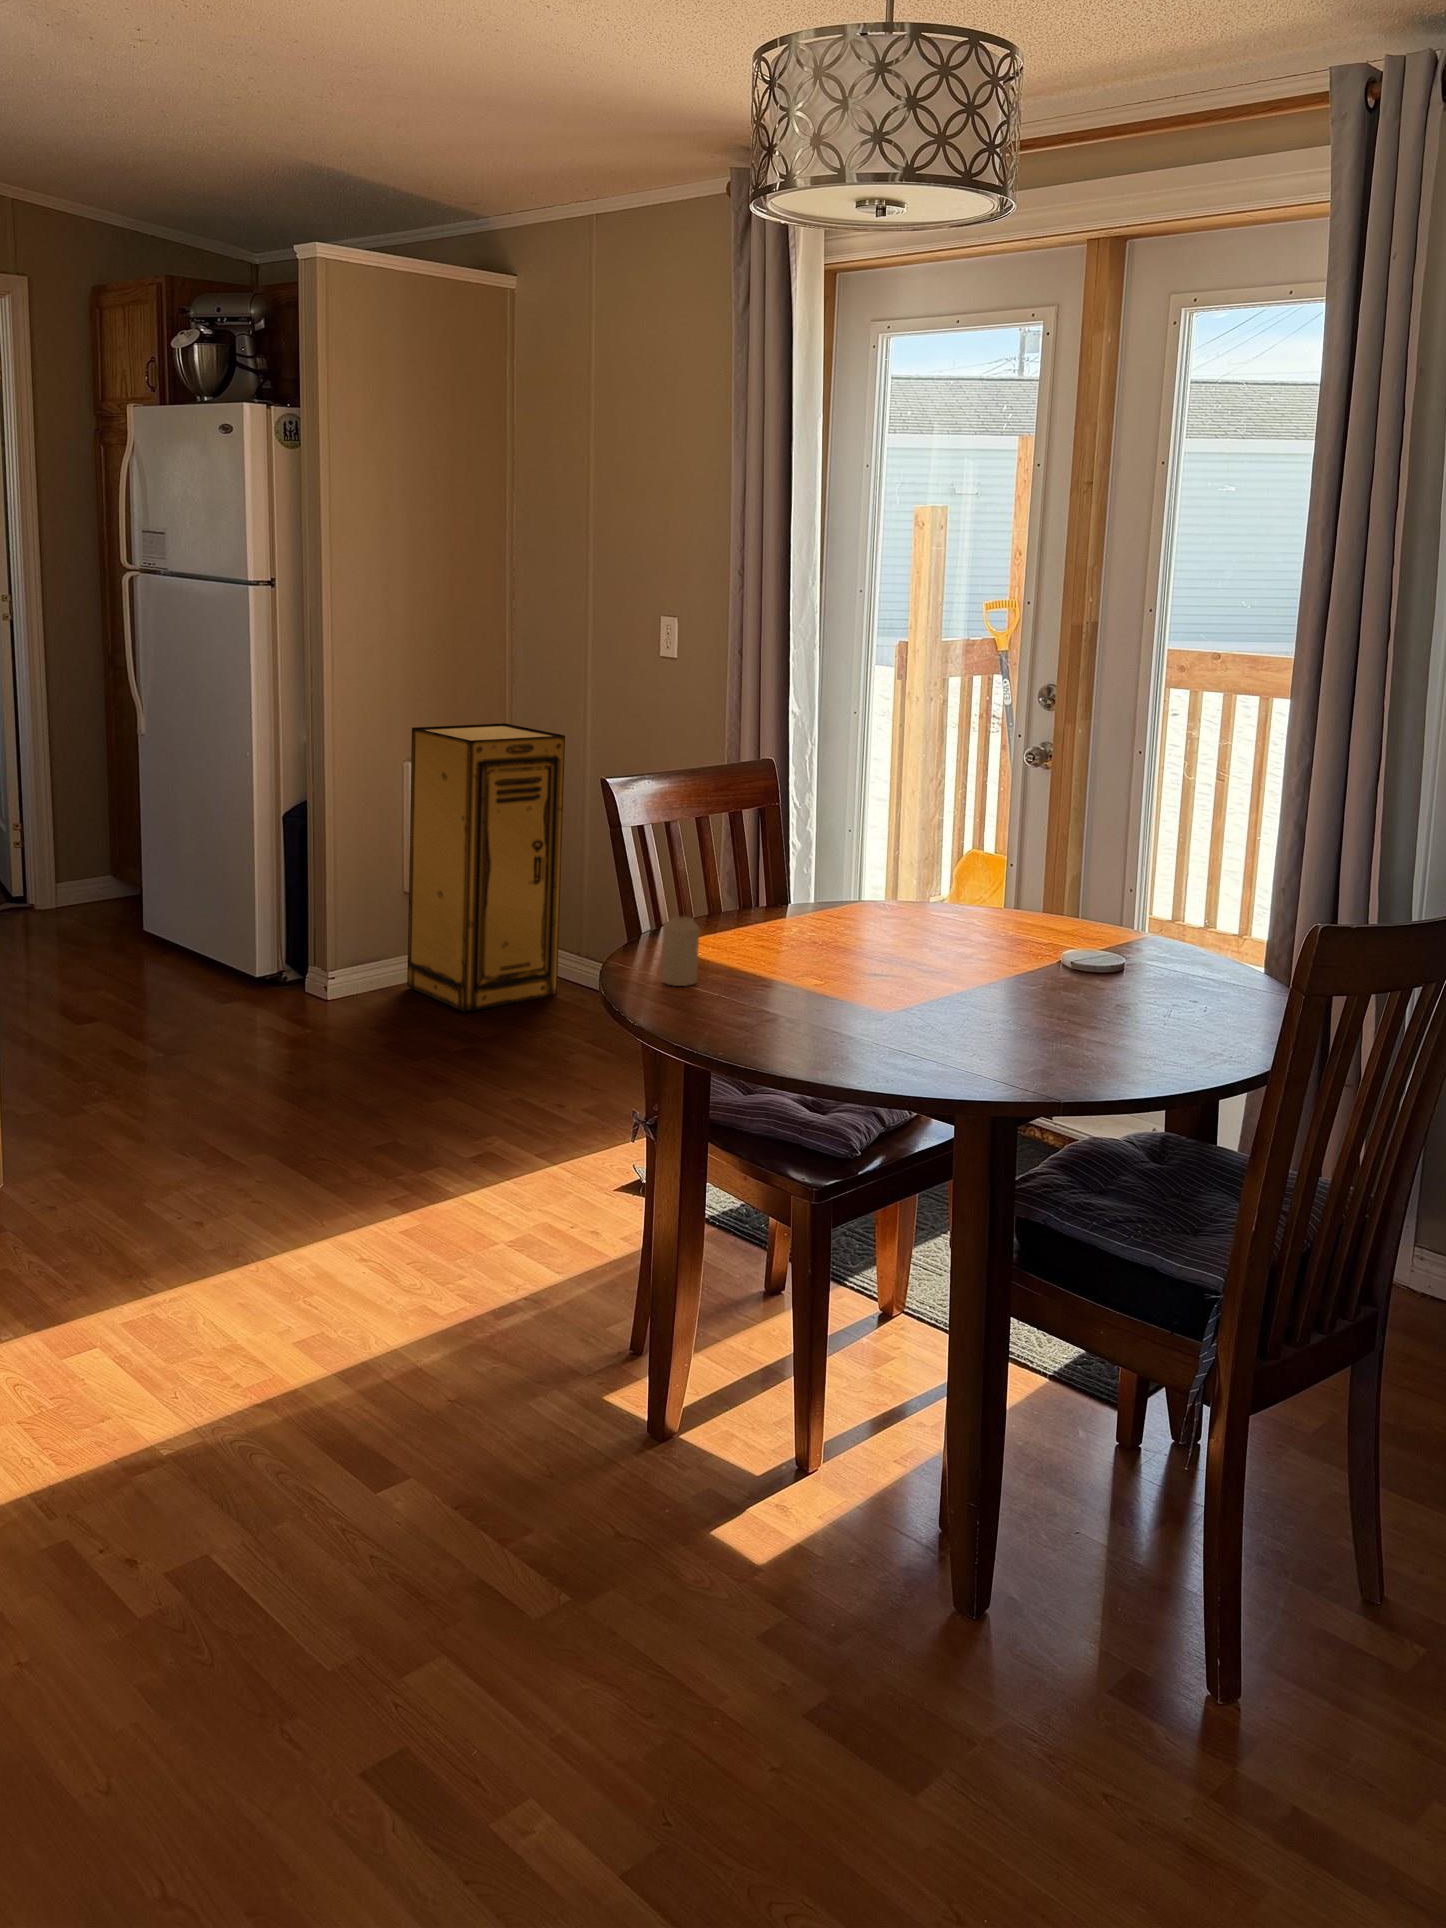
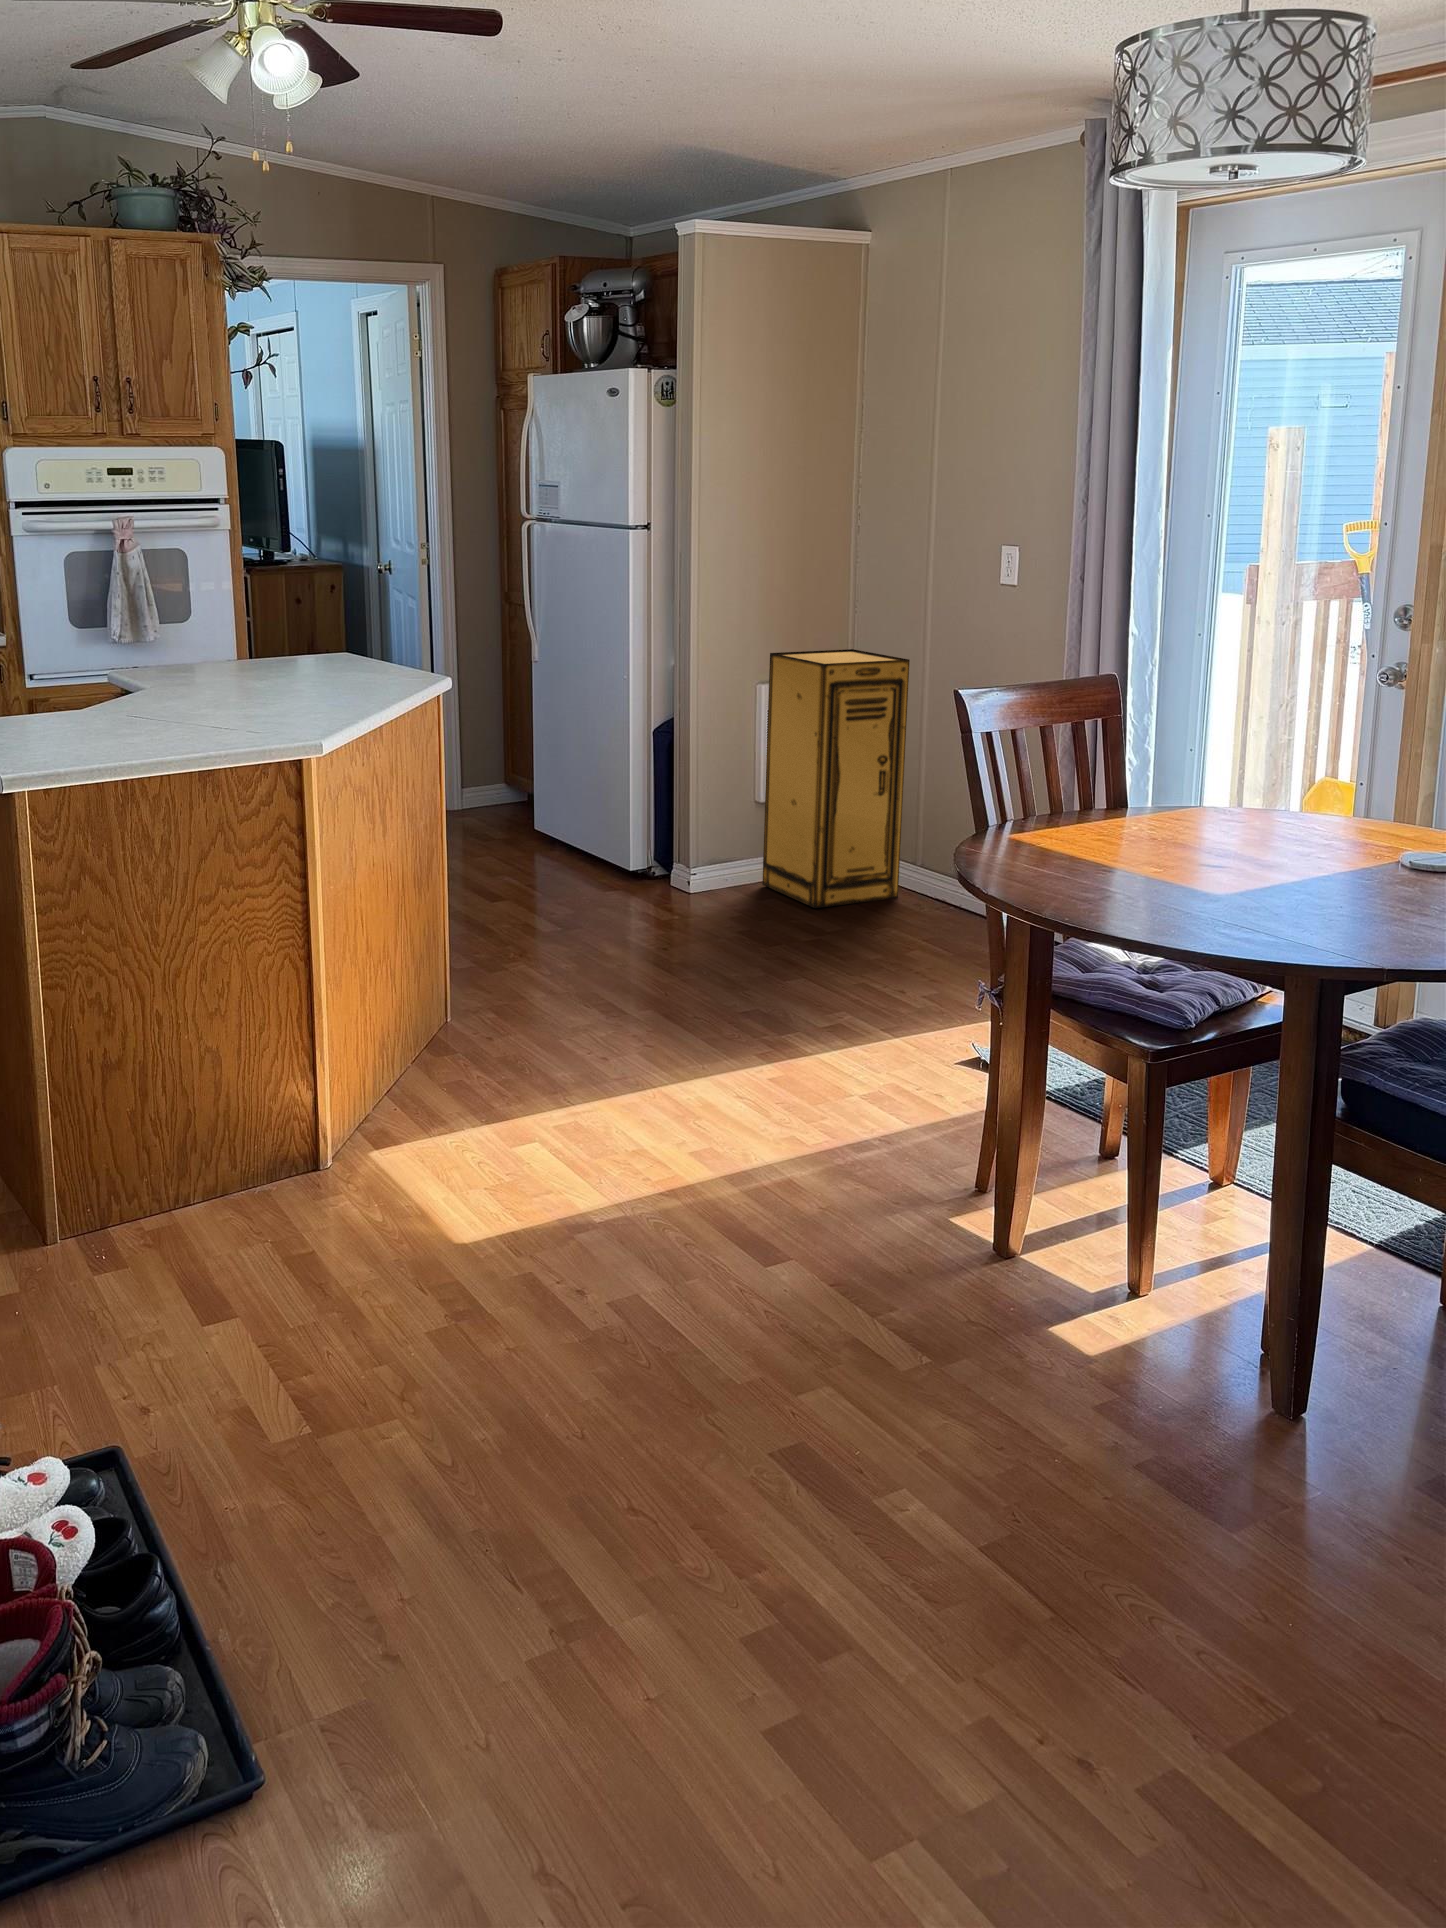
candle: present [661,916,699,986] -> none [1013,805,1048,866]

